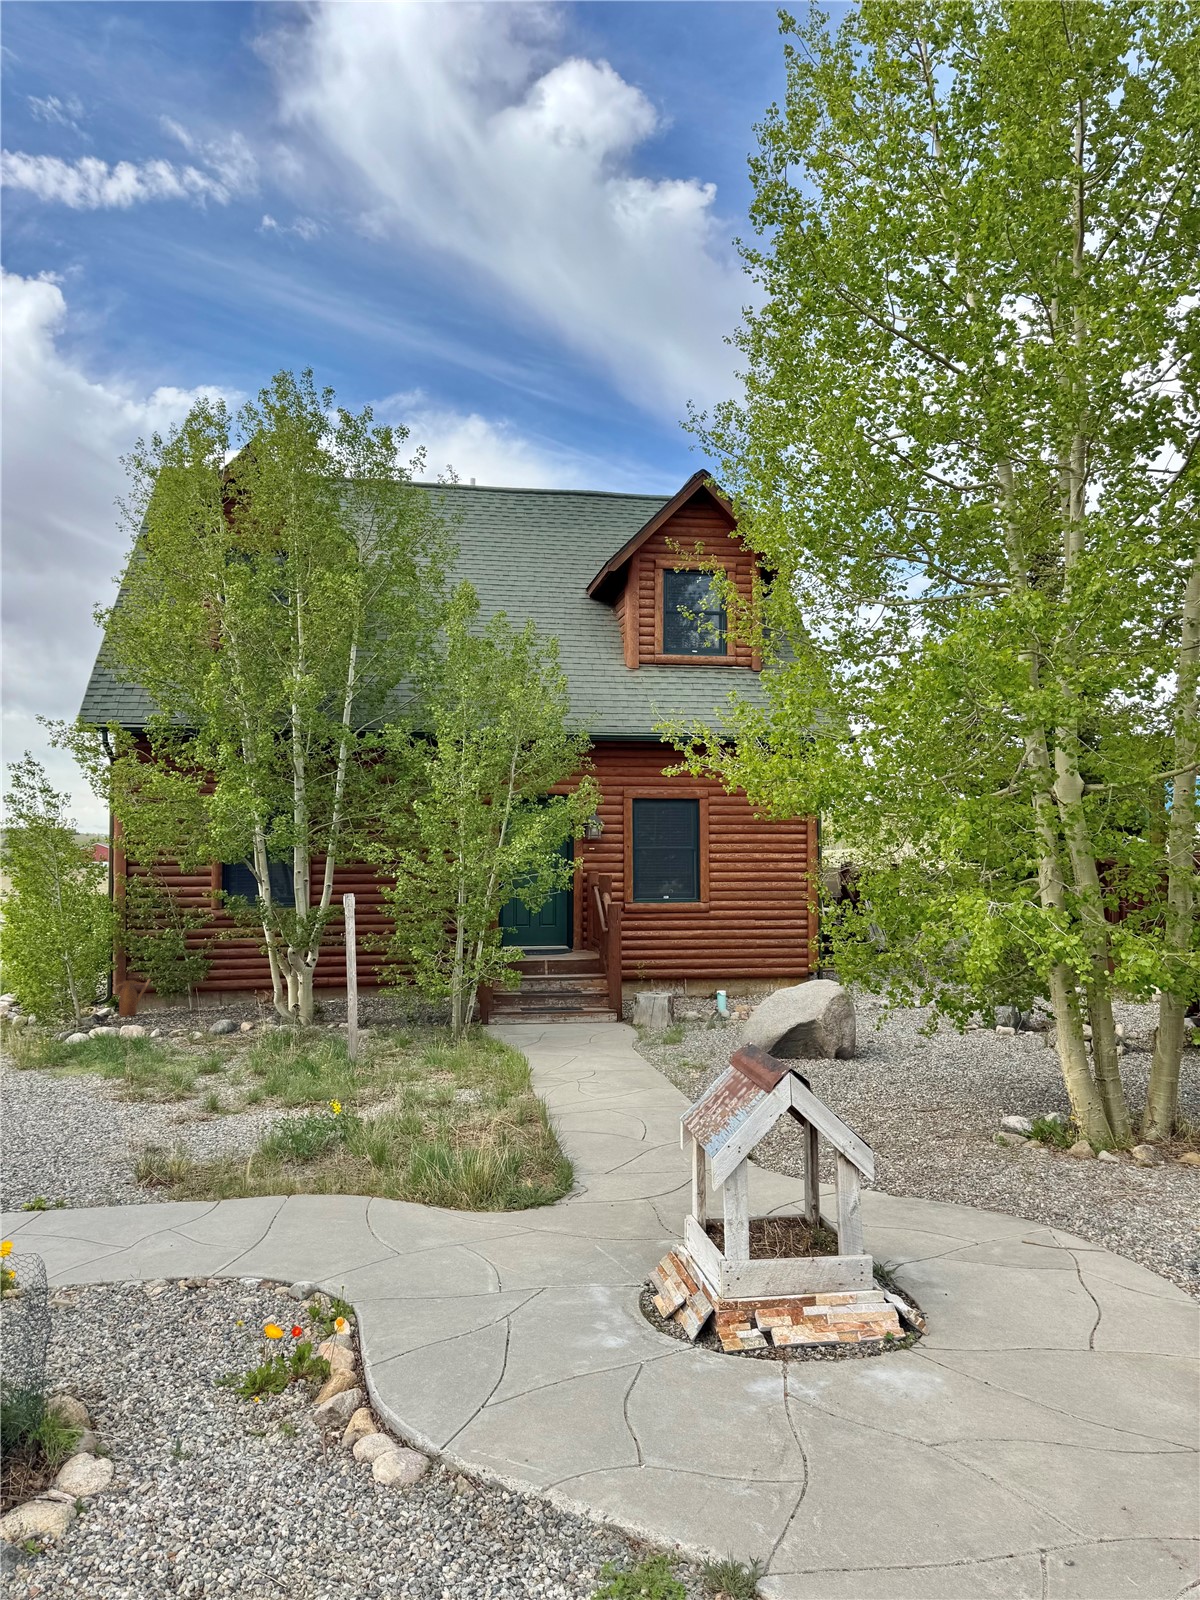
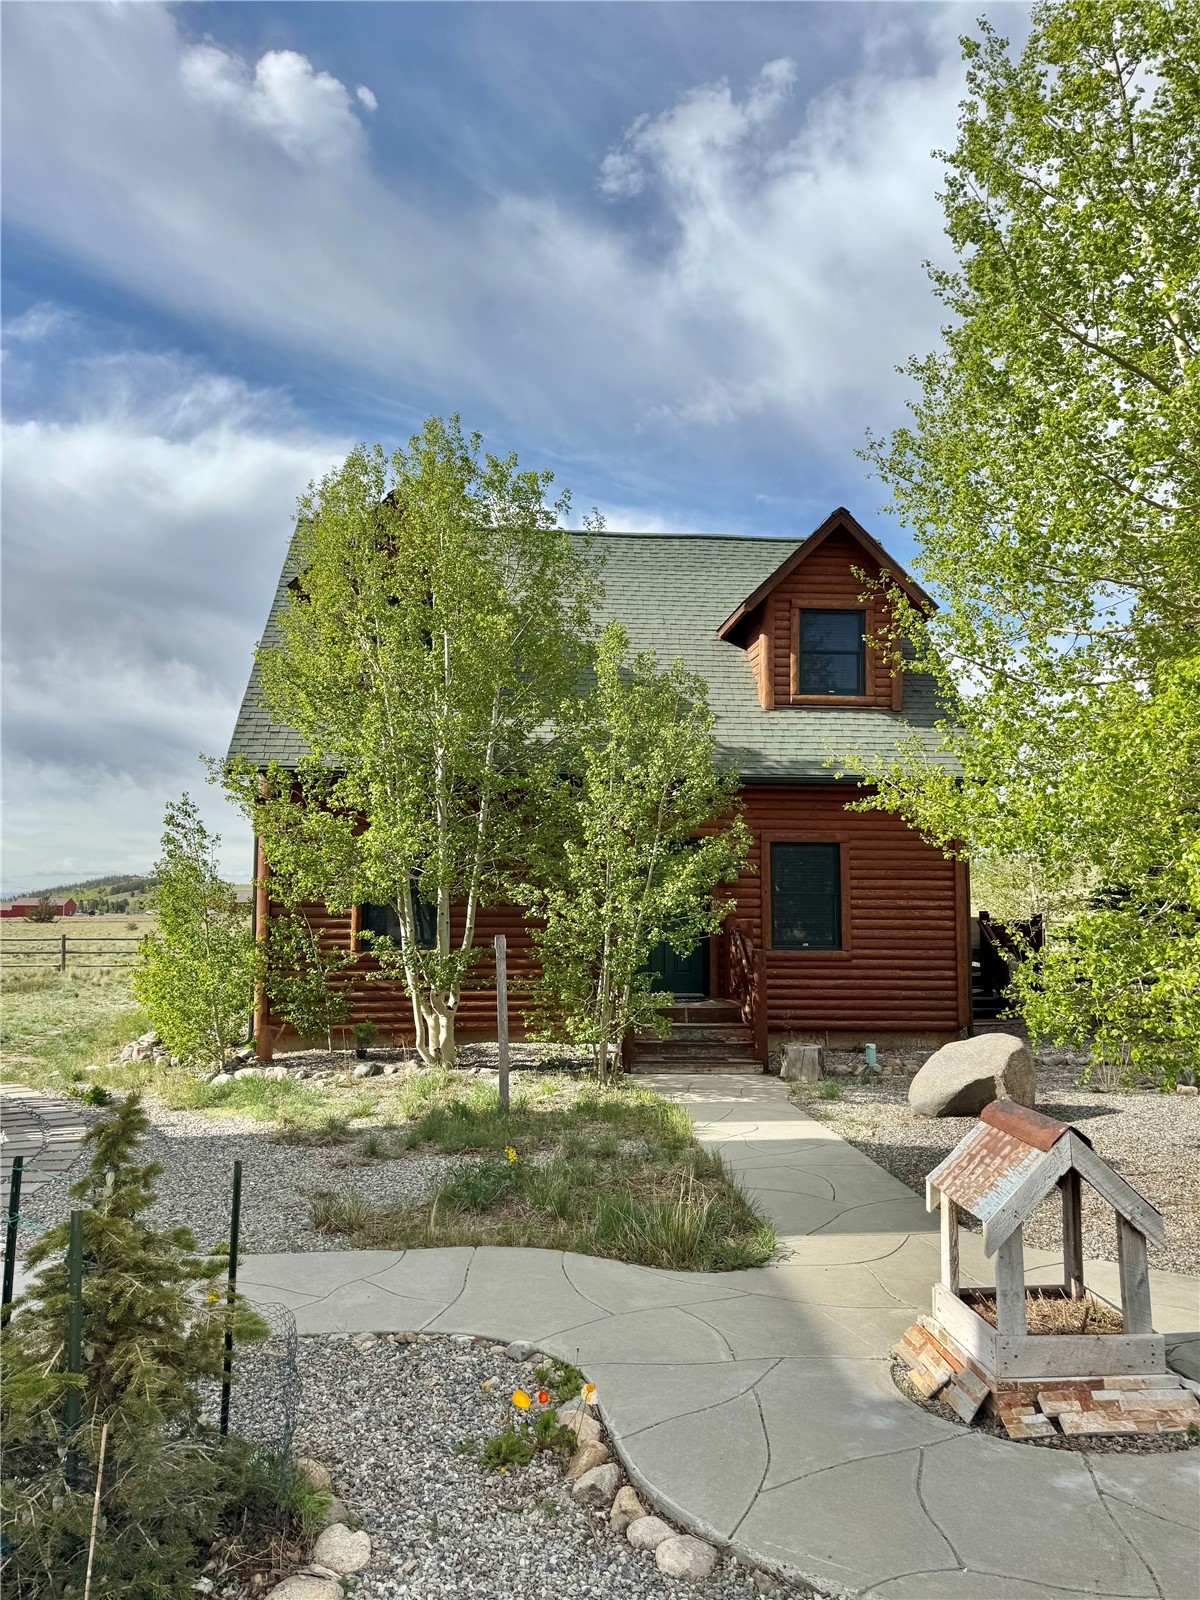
potted plant: none [217,973,247,1012] -> present [350,1020,379,1059]

